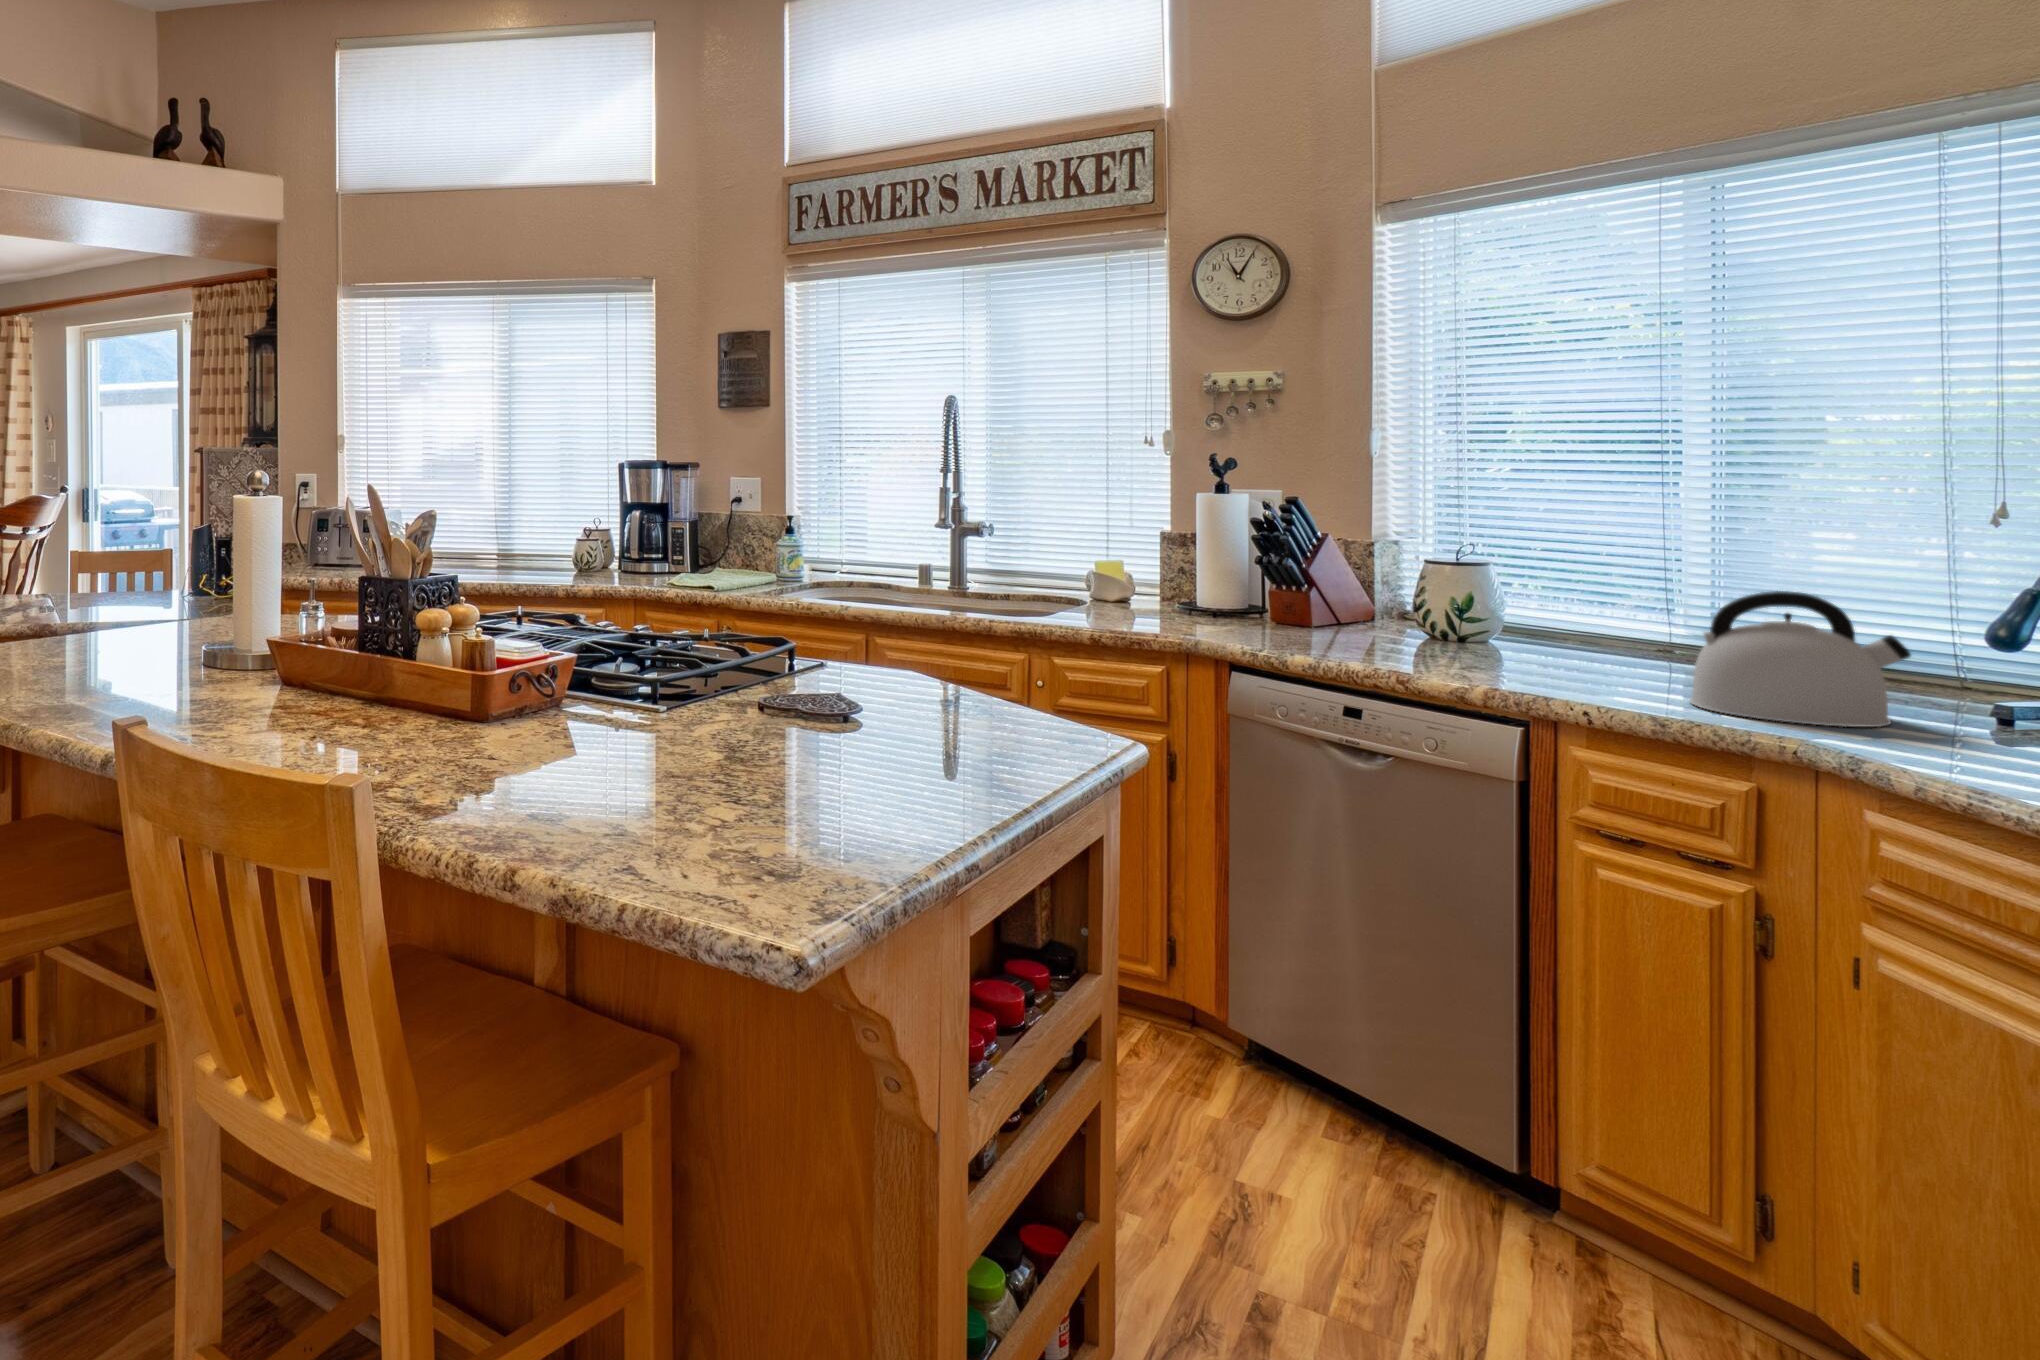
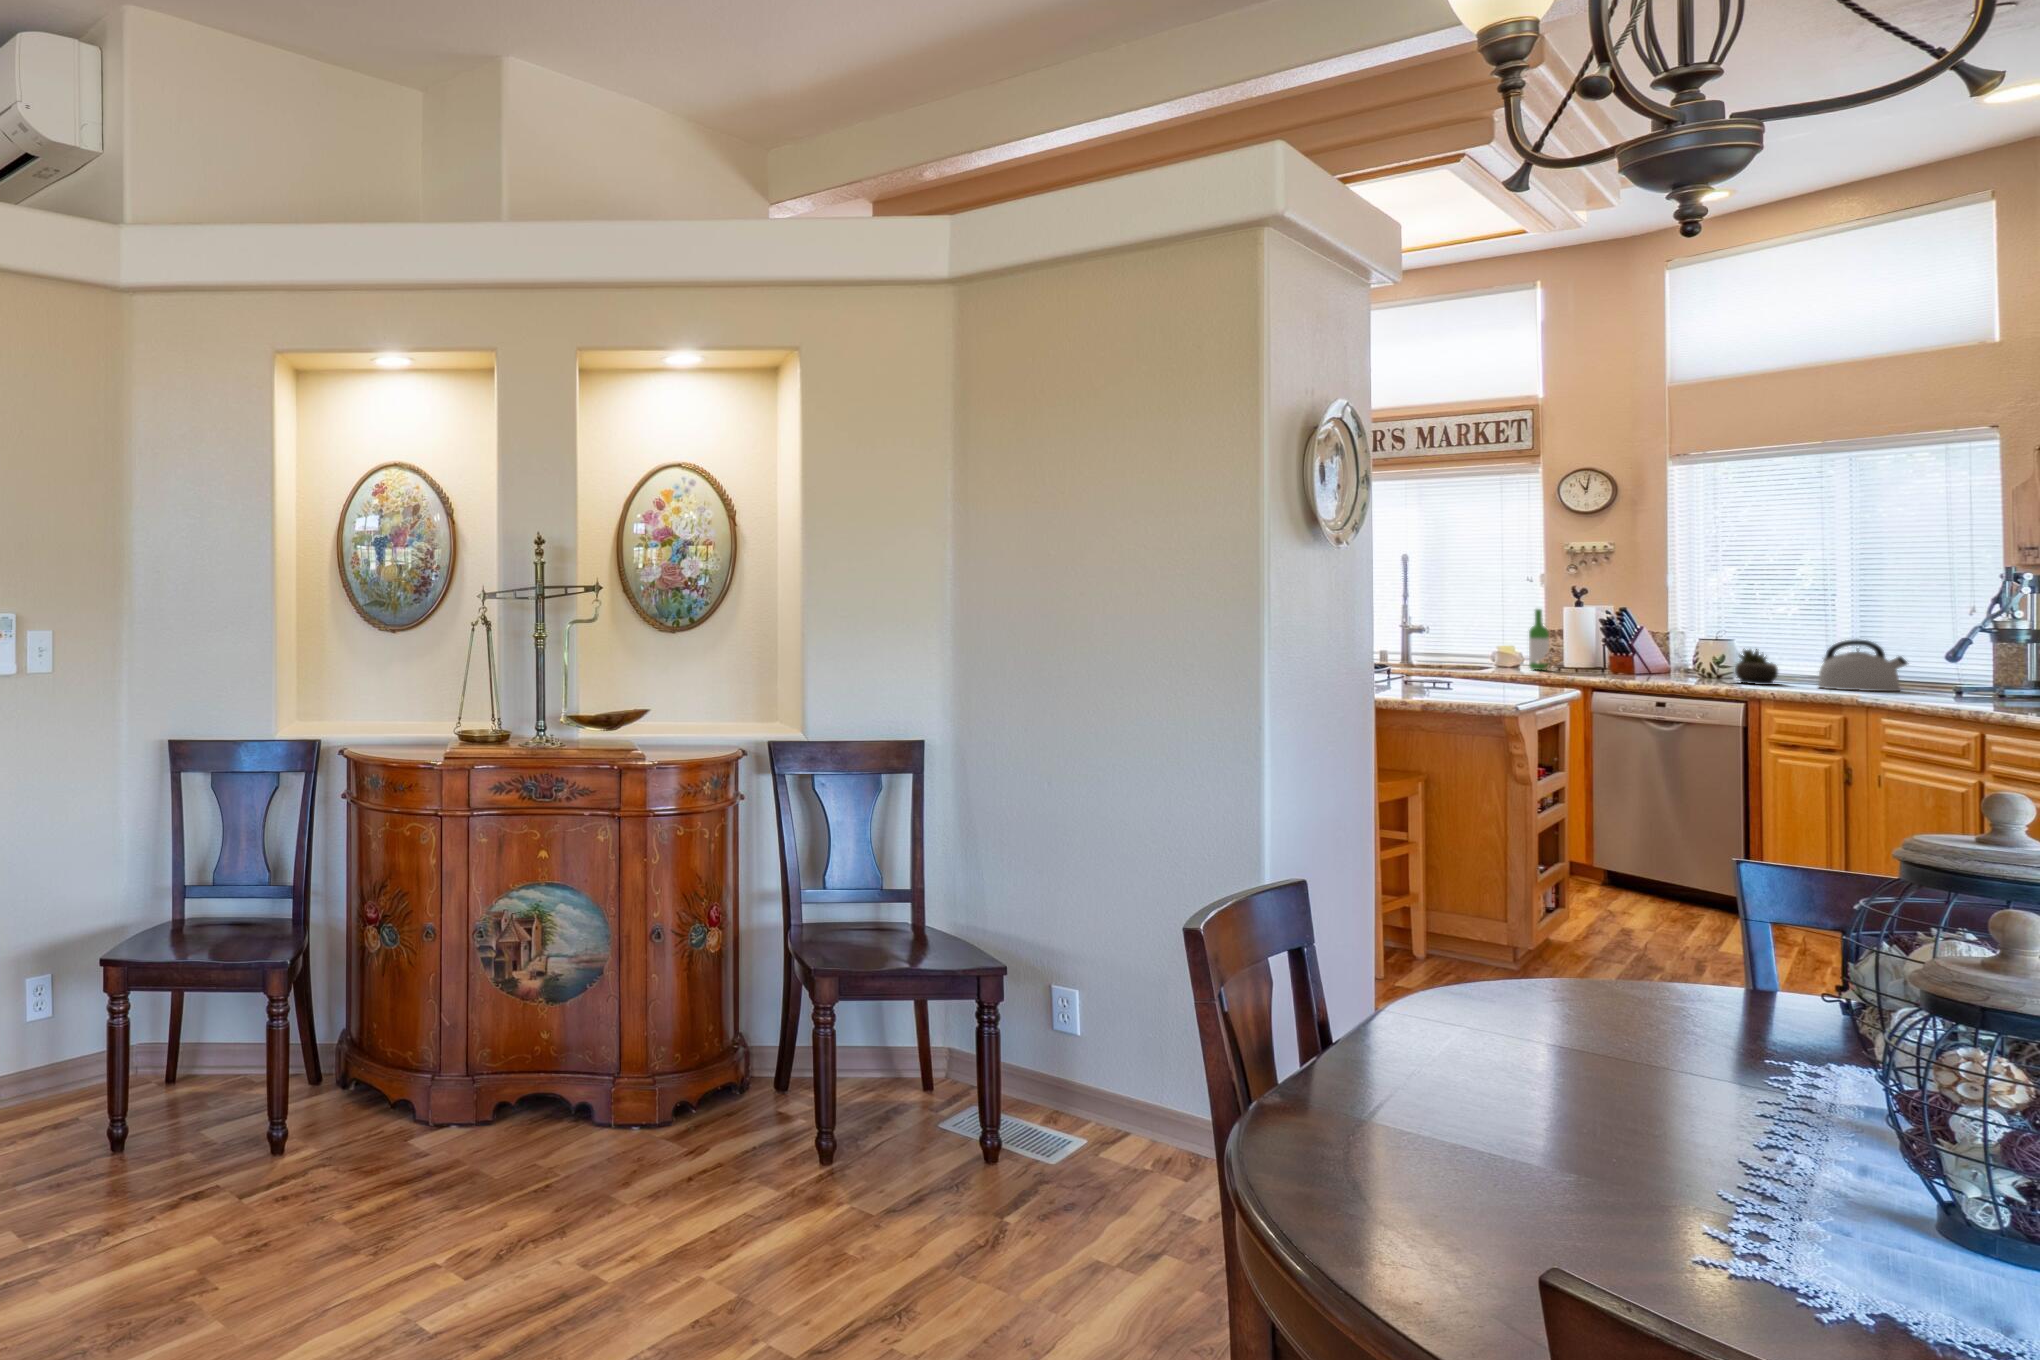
wine bottle: none [1134,496,1167,612] -> present [1529,609,1549,670]
succulent plant: none [1485,597,1617,688] -> present [1735,649,1778,685]

